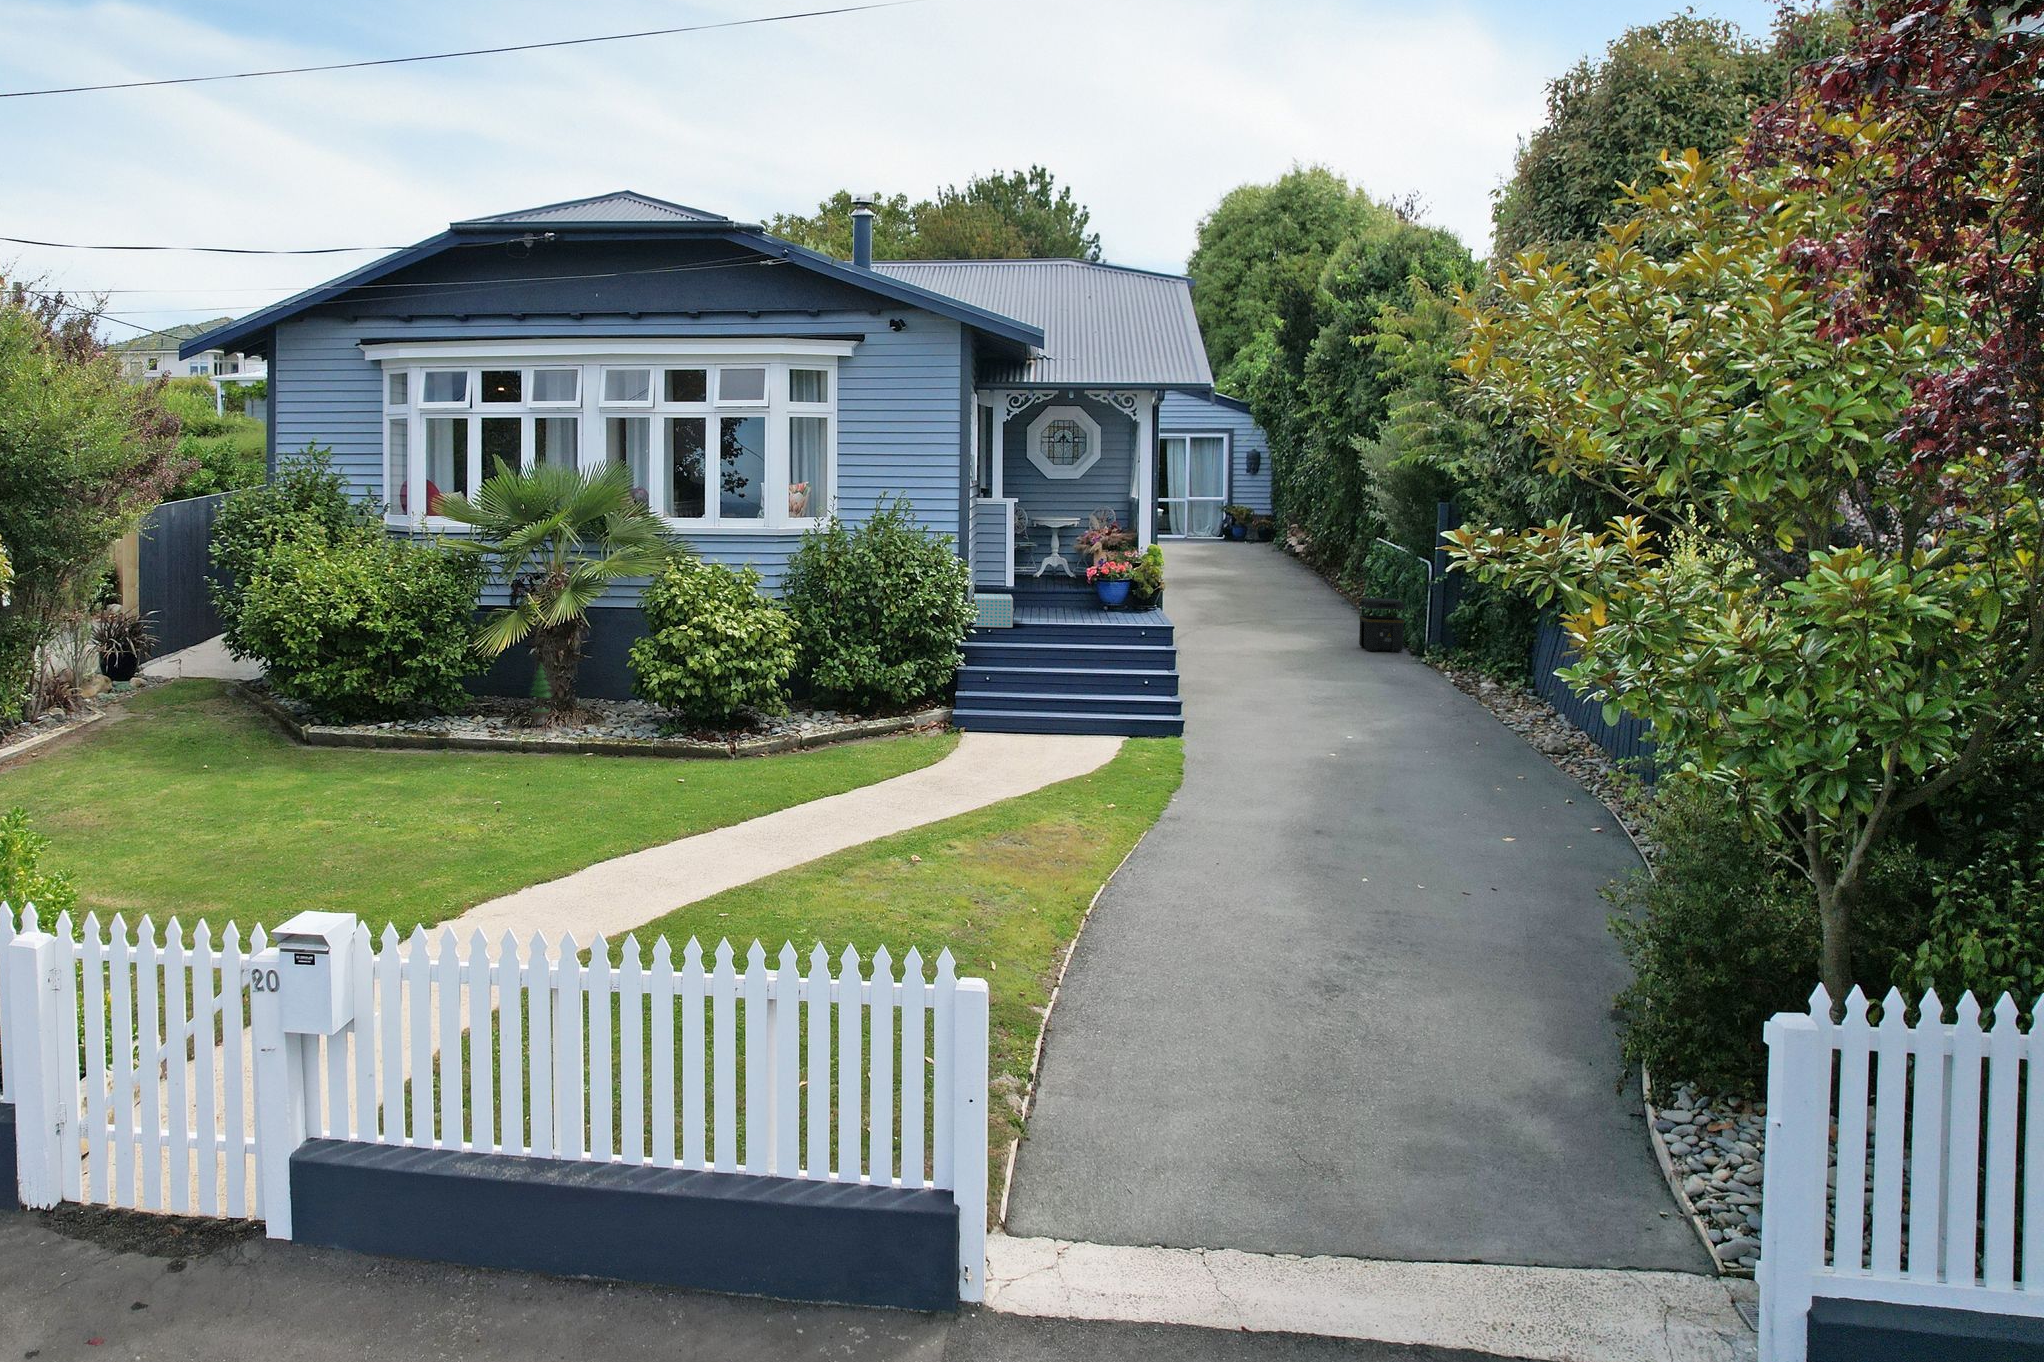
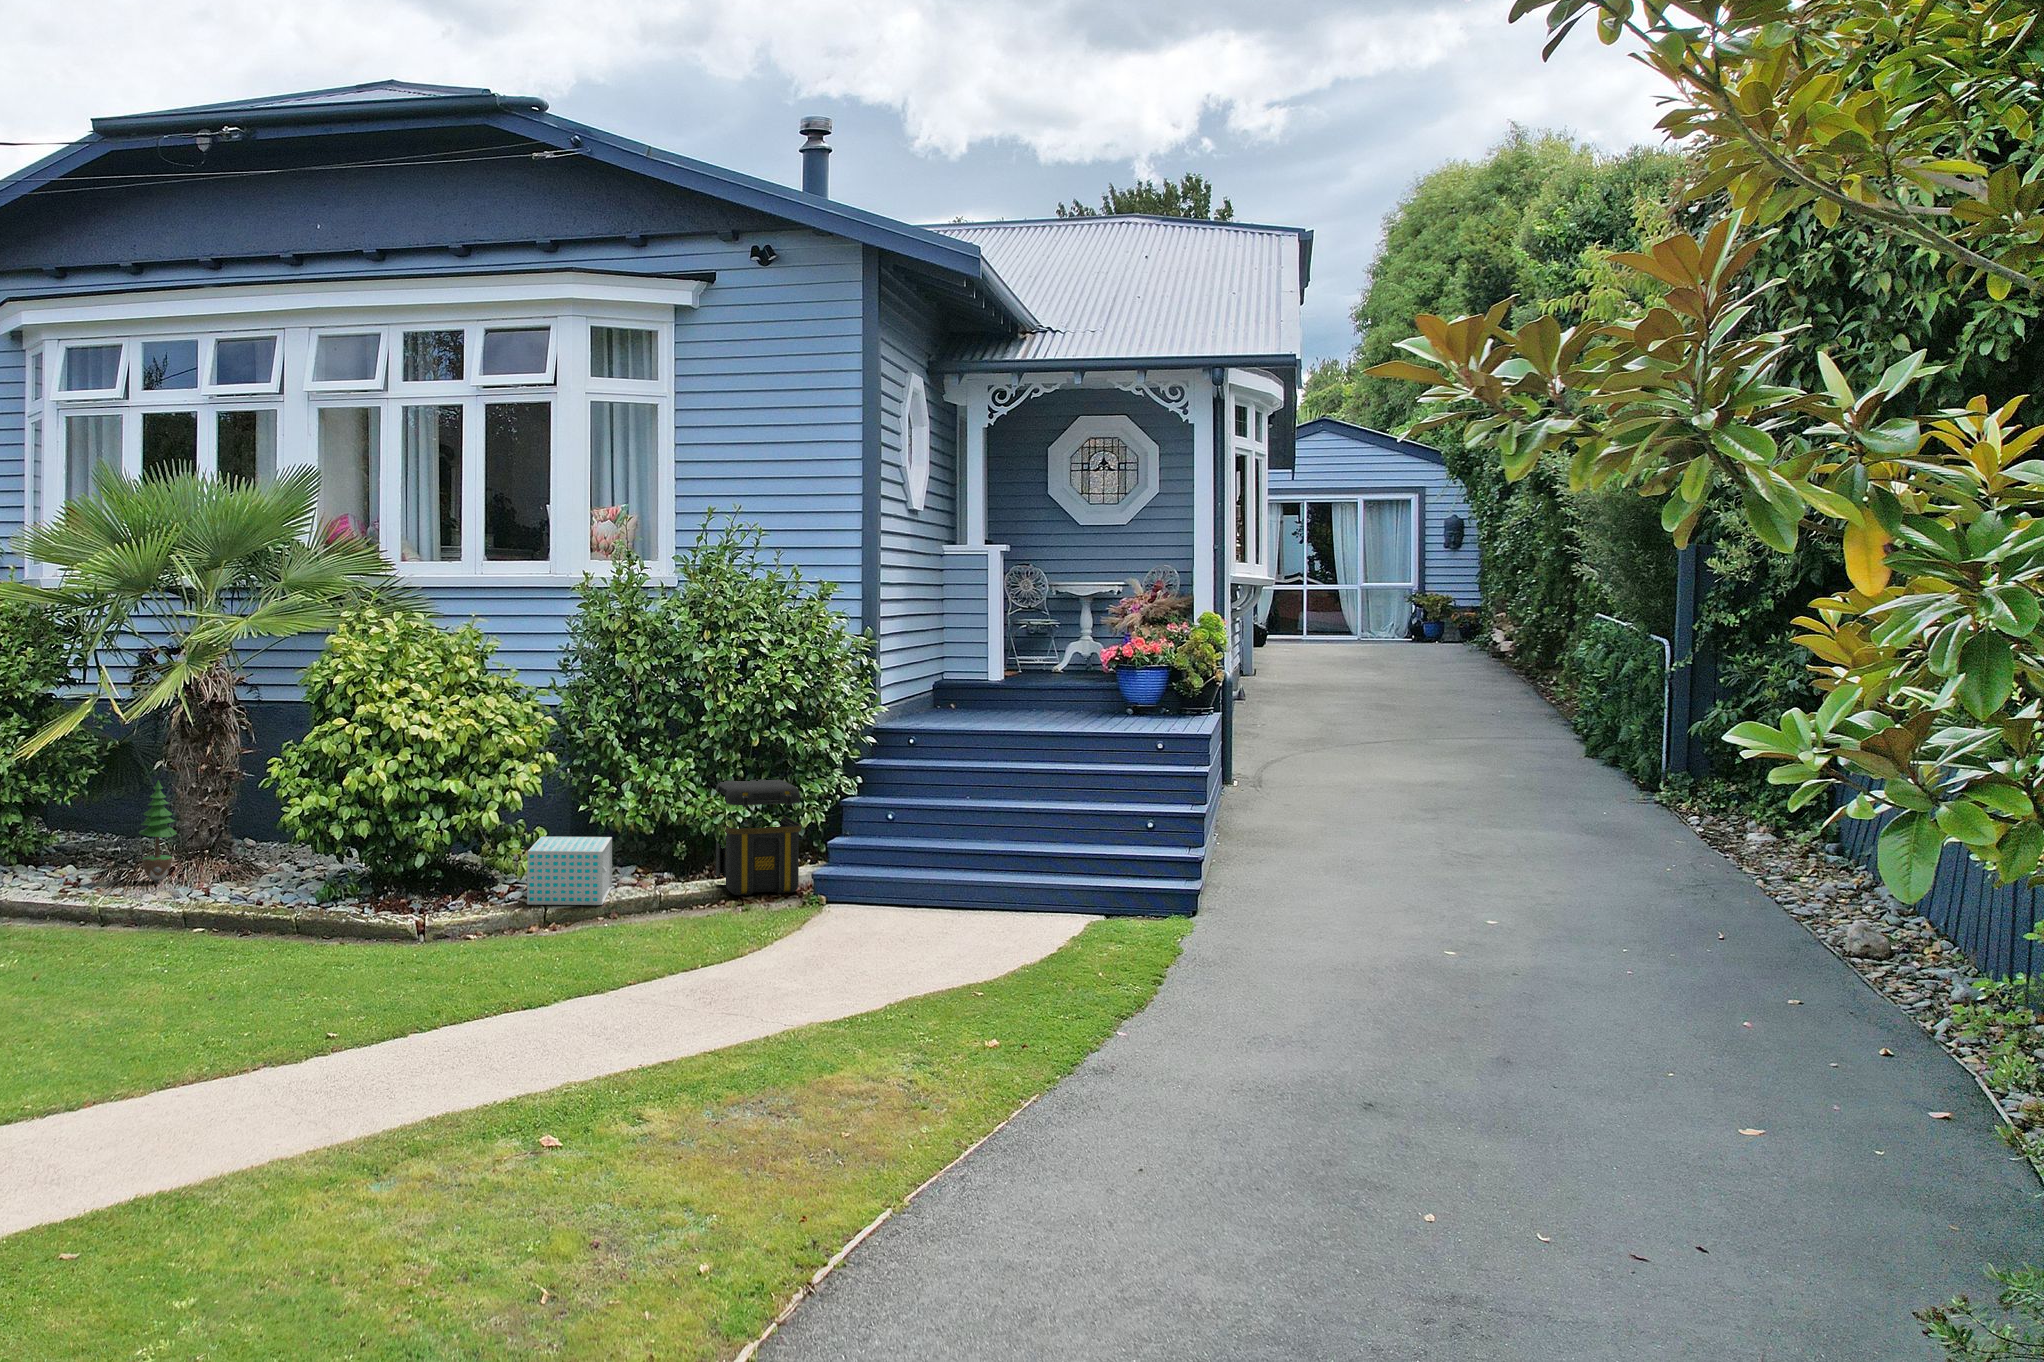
storage box: present [971,594,1014,628] -> present [527,837,612,905]
toolbox: present [1359,598,1405,652] -> present [716,780,801,895]

